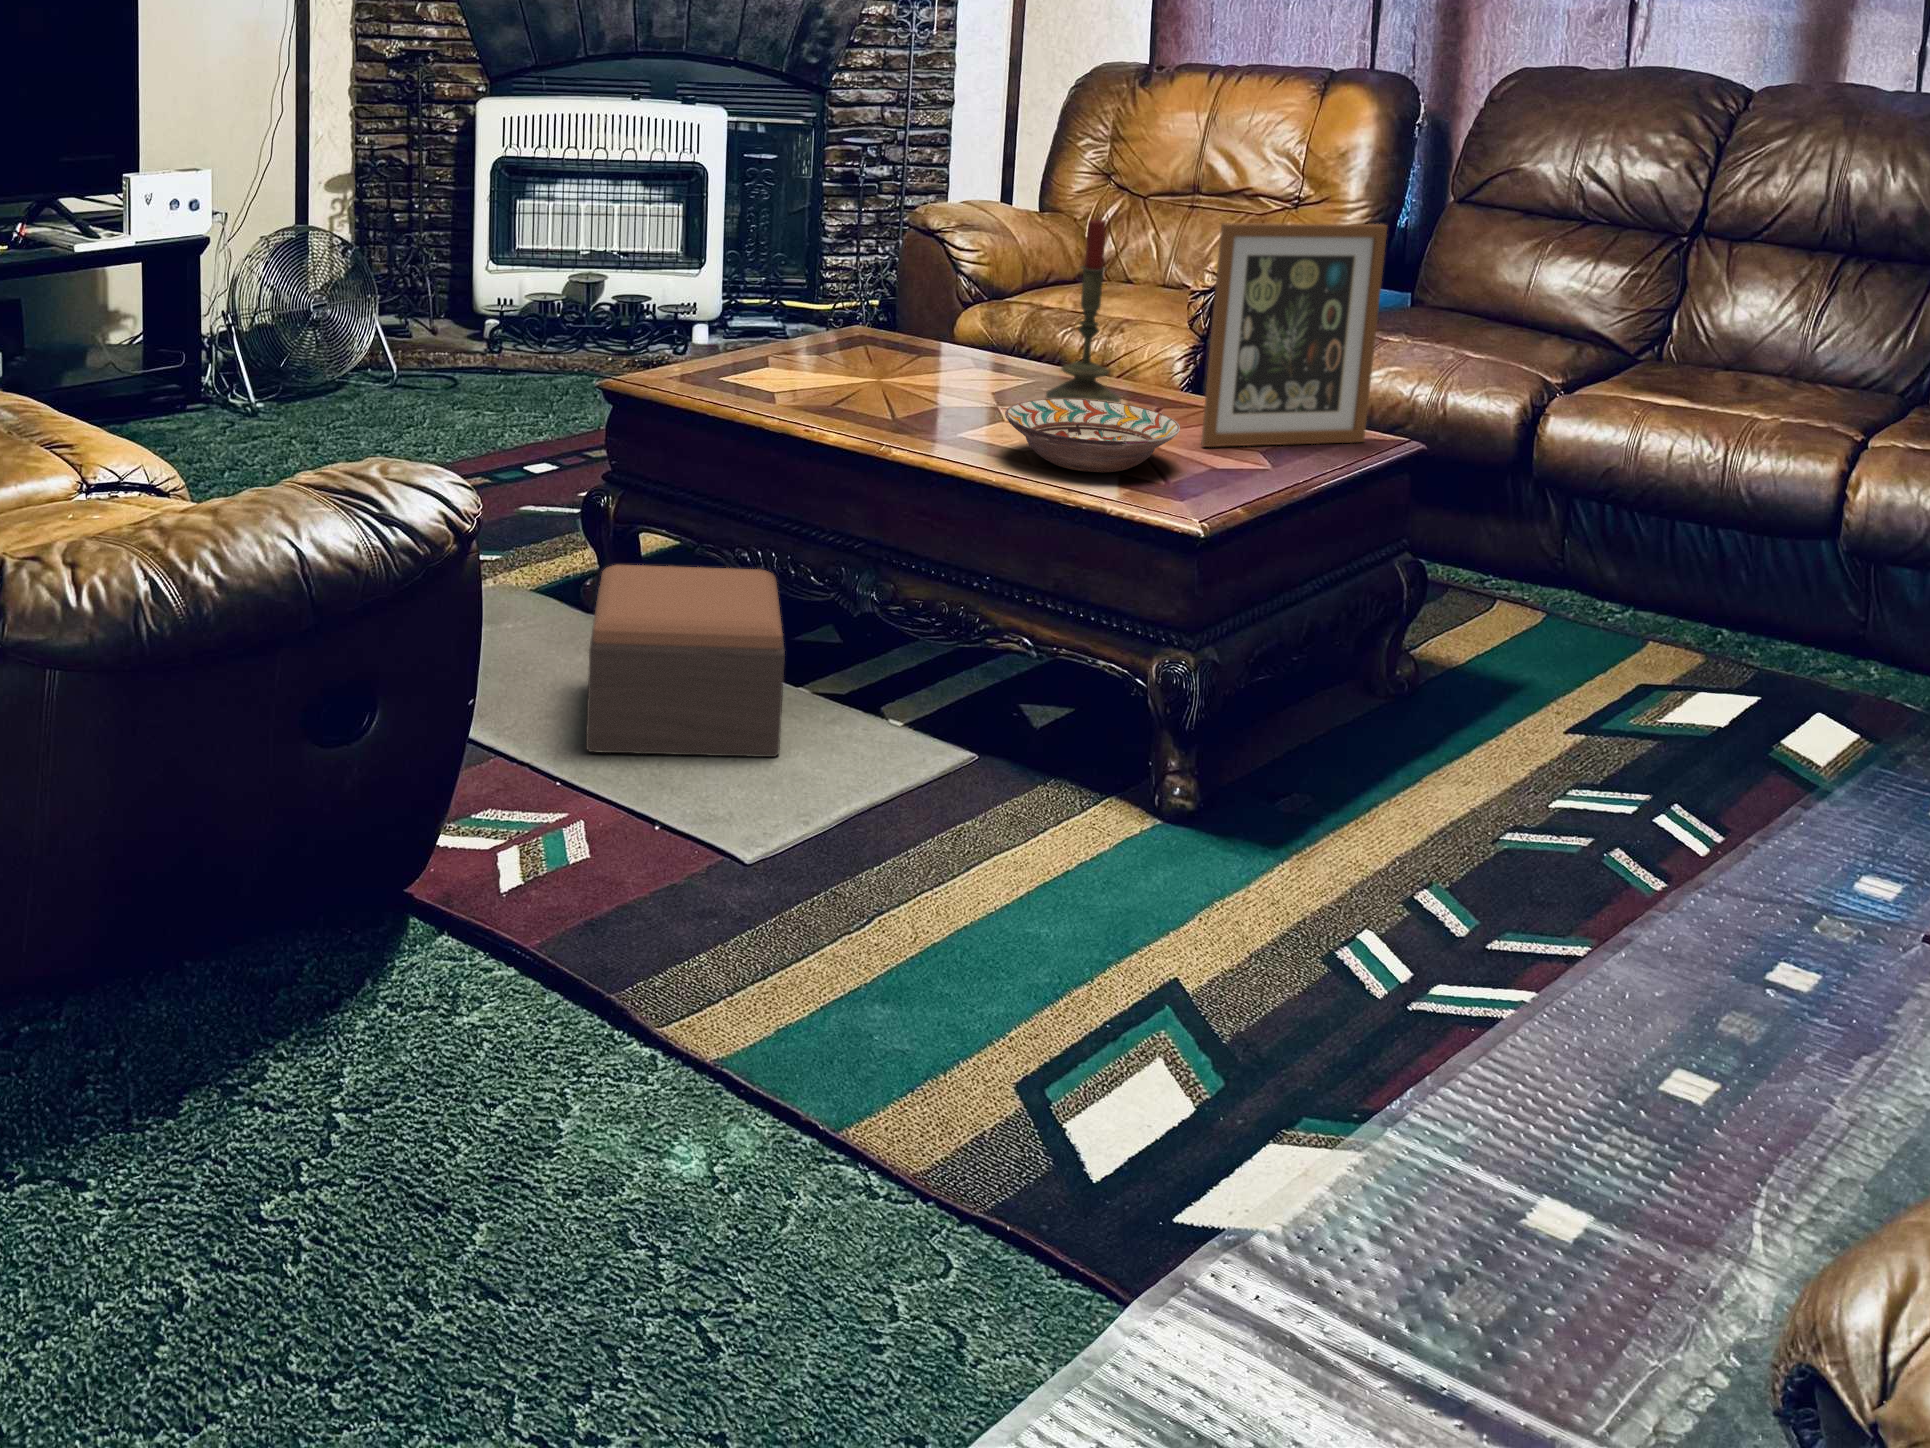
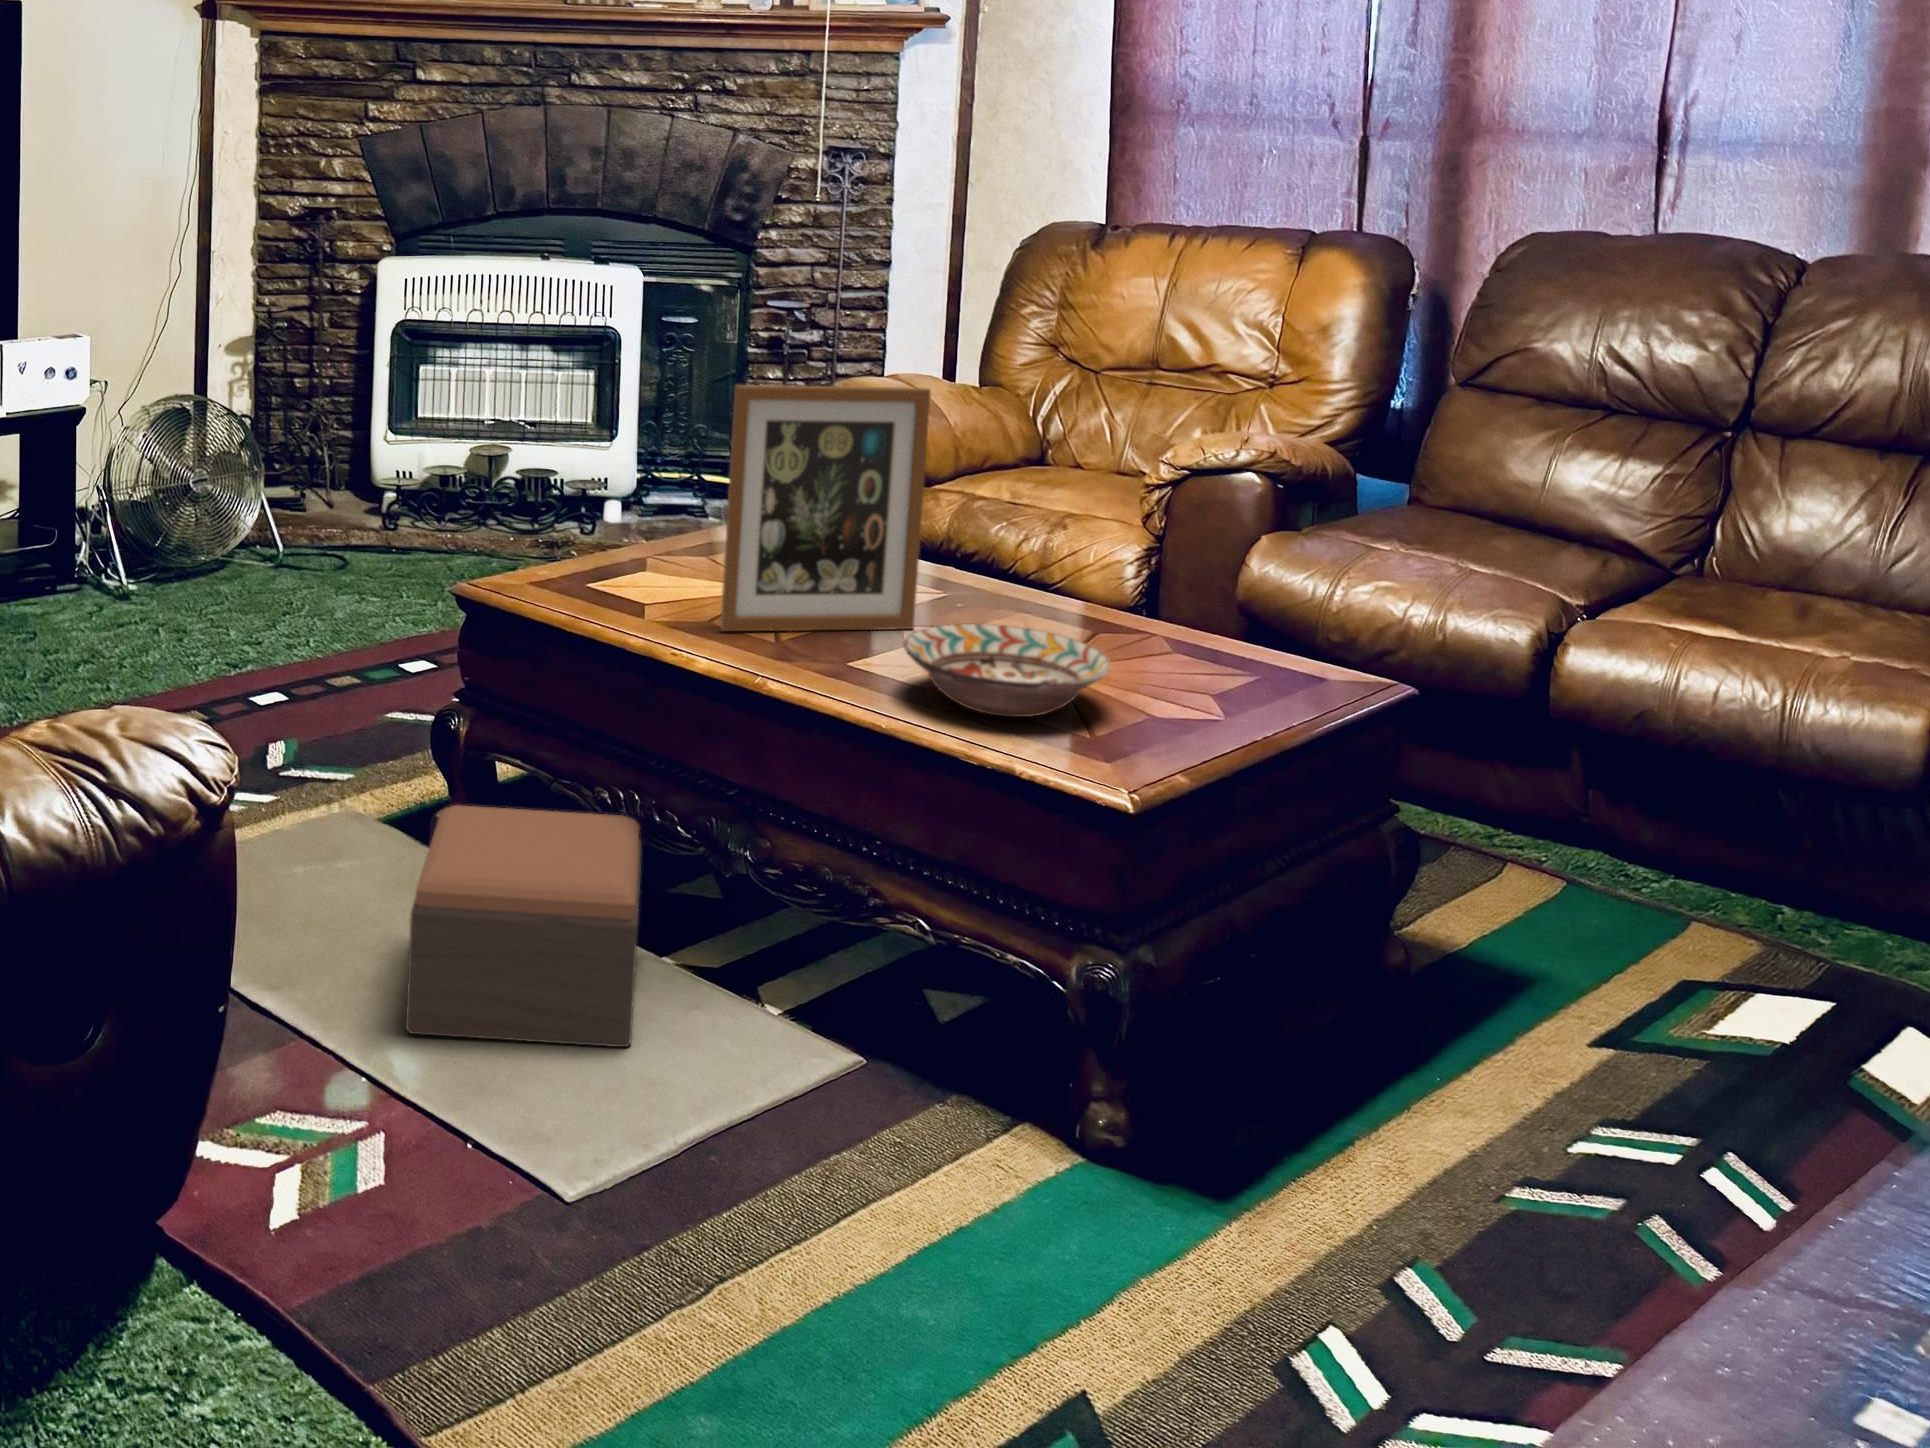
candle: present [1046,219,1120,403] -> none [961,406,1049,636]
picture frame: present [1201,223,1387,447] -> present [720,385,931,631]

